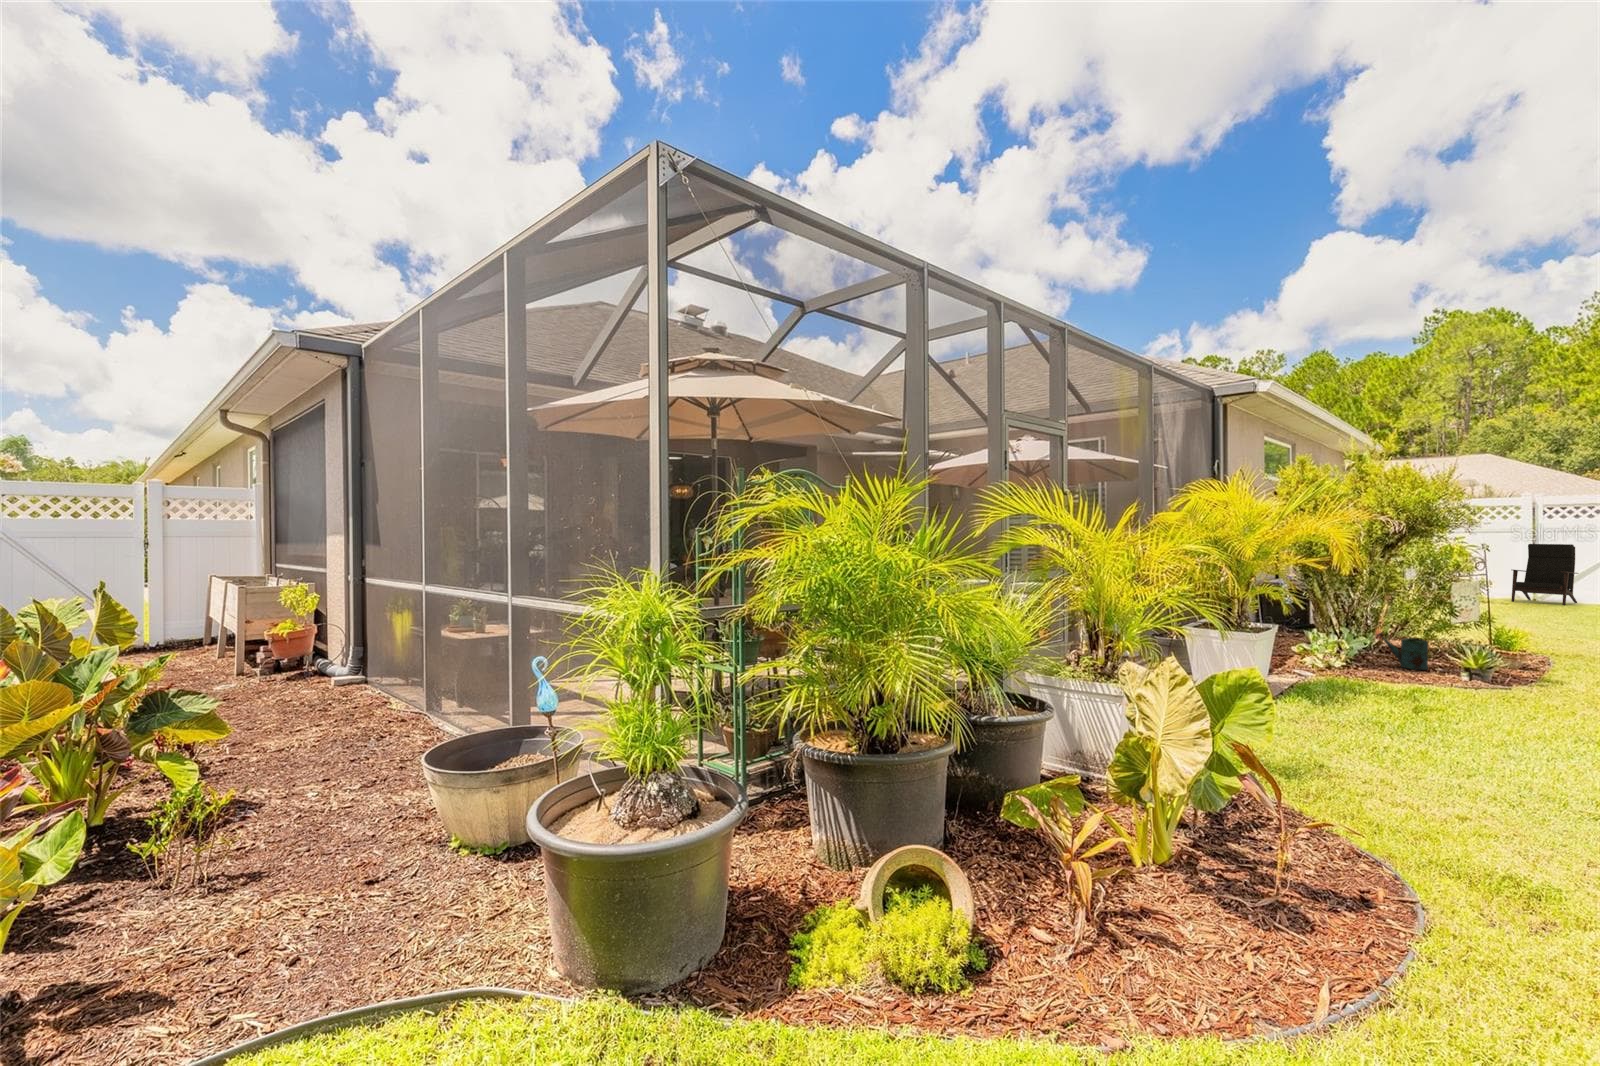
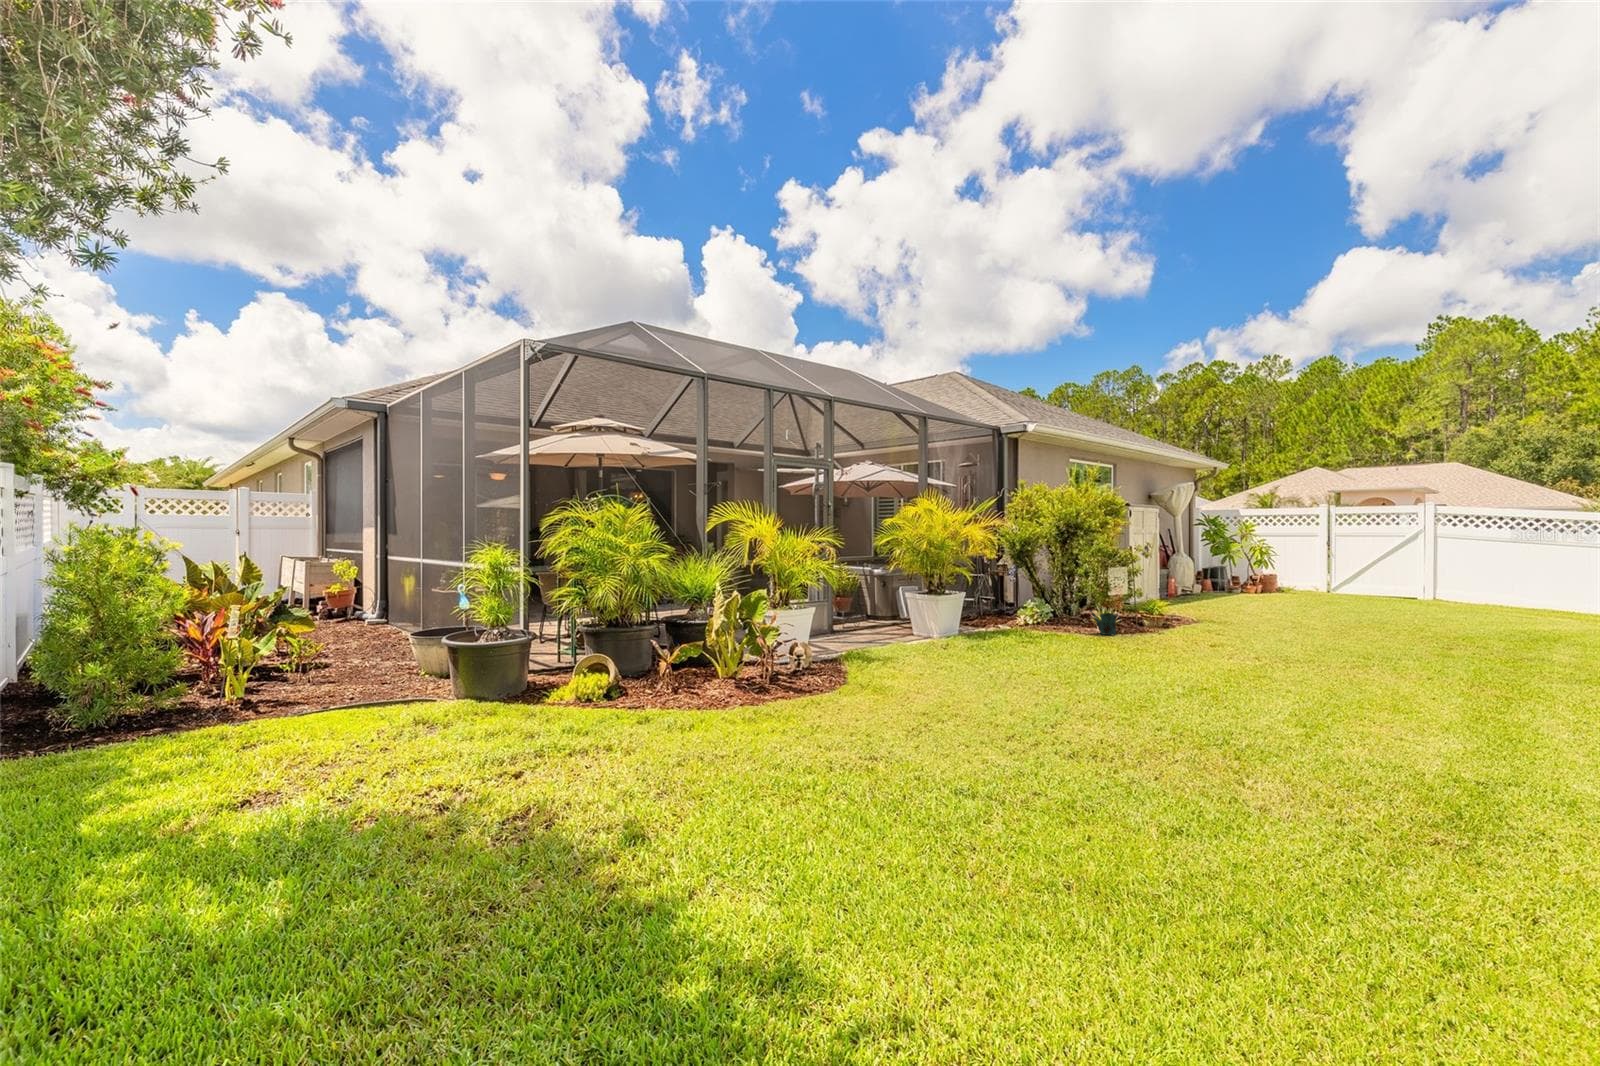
lounge chair: present [1511,544,1578,605] -> none [1341,550,1396,602]

